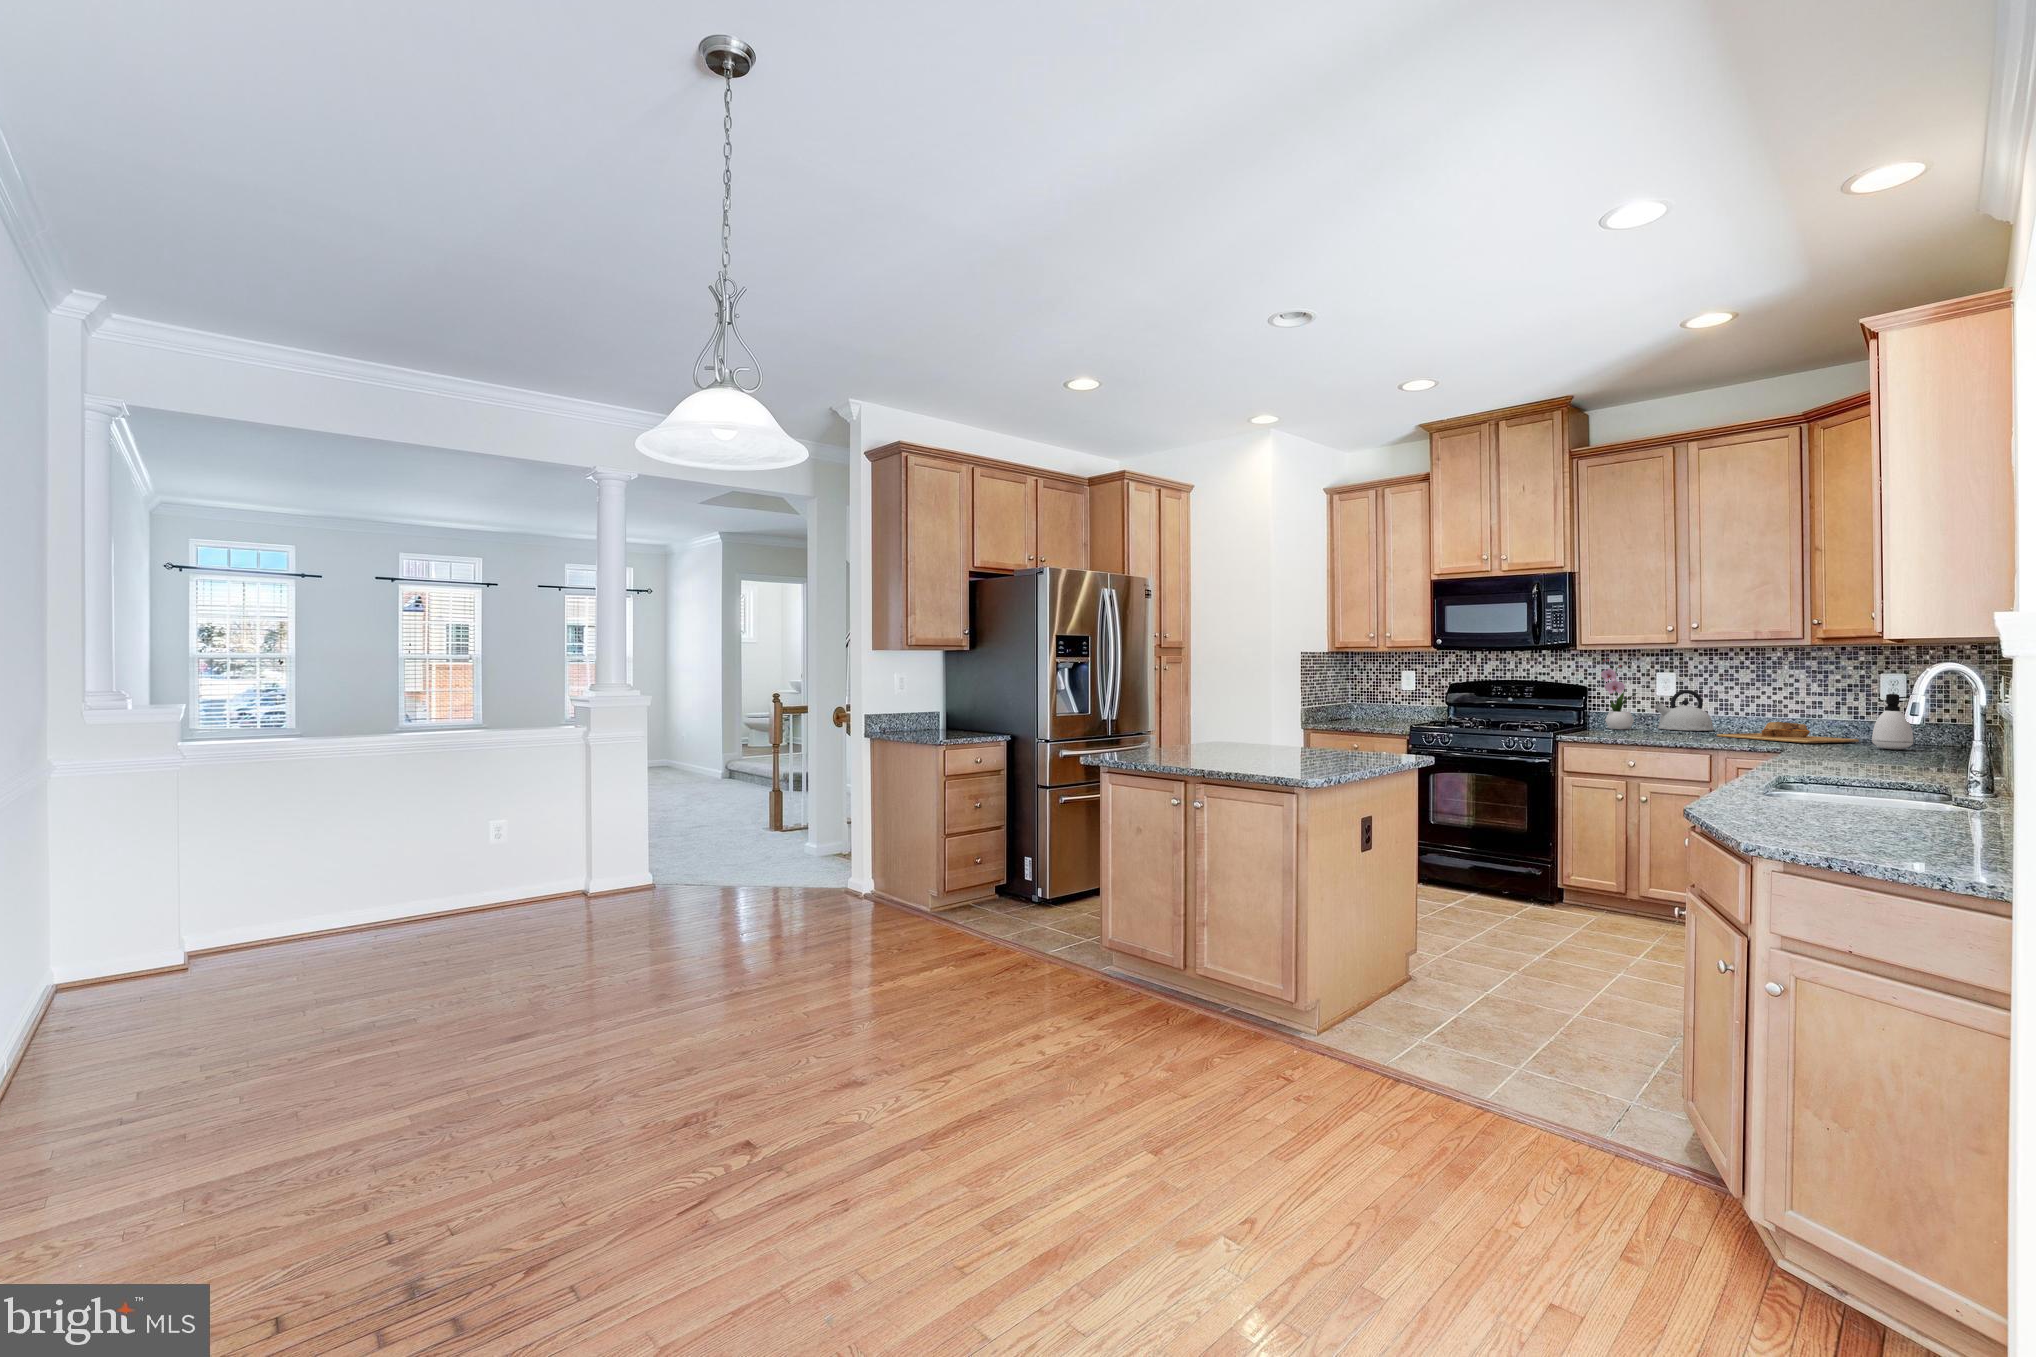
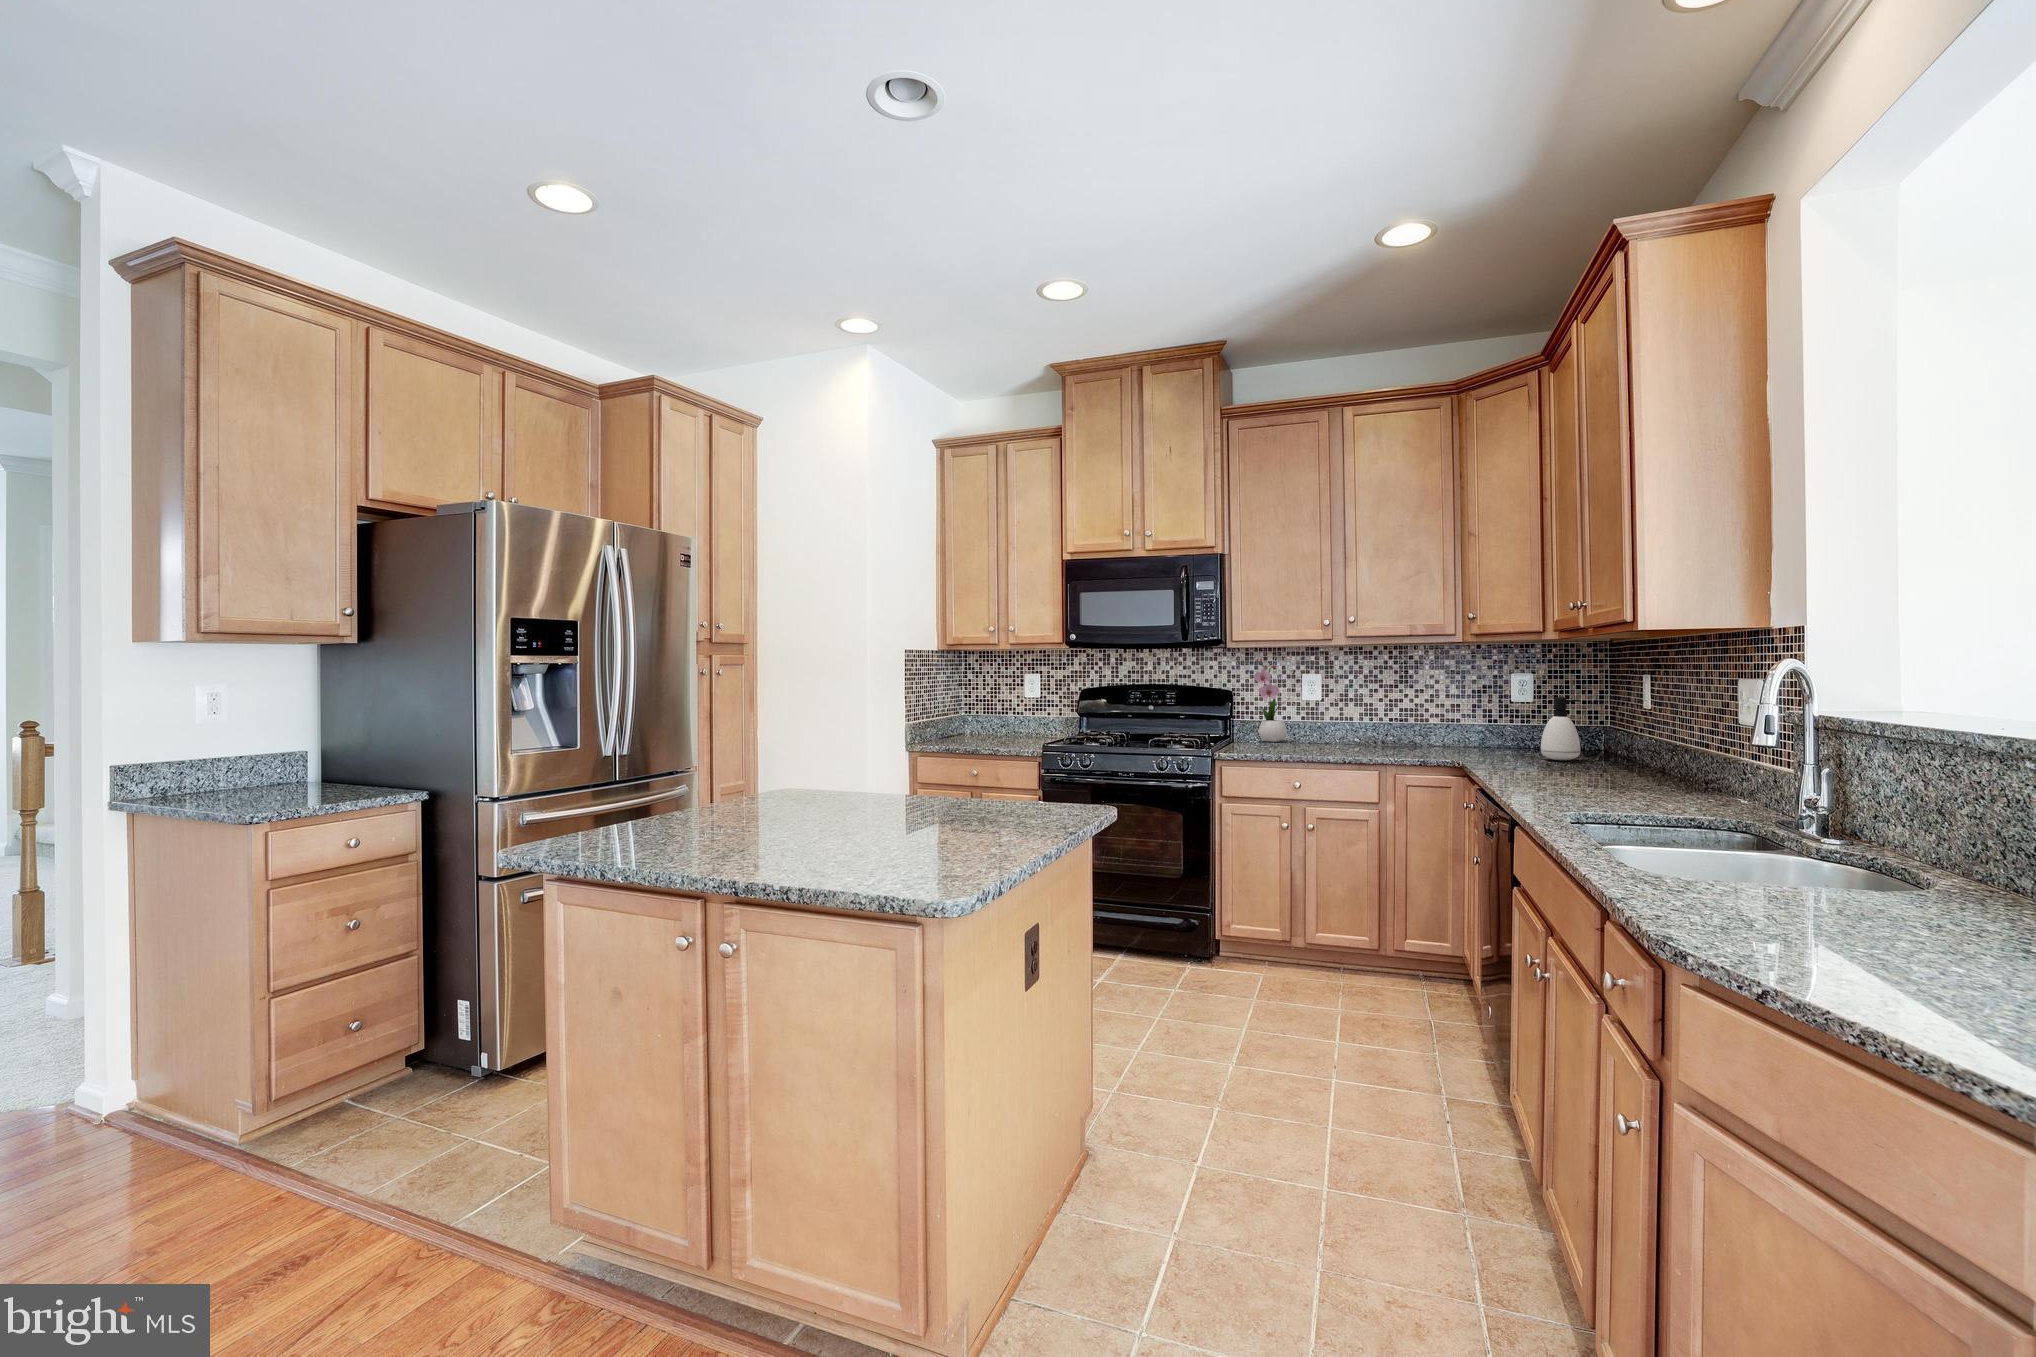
kettle: present [1654,690,1714,731] -> none [1303,693,1360,740]
cutting board: present [1717,722,1859,743] -> none [1377,730,1512,755]

